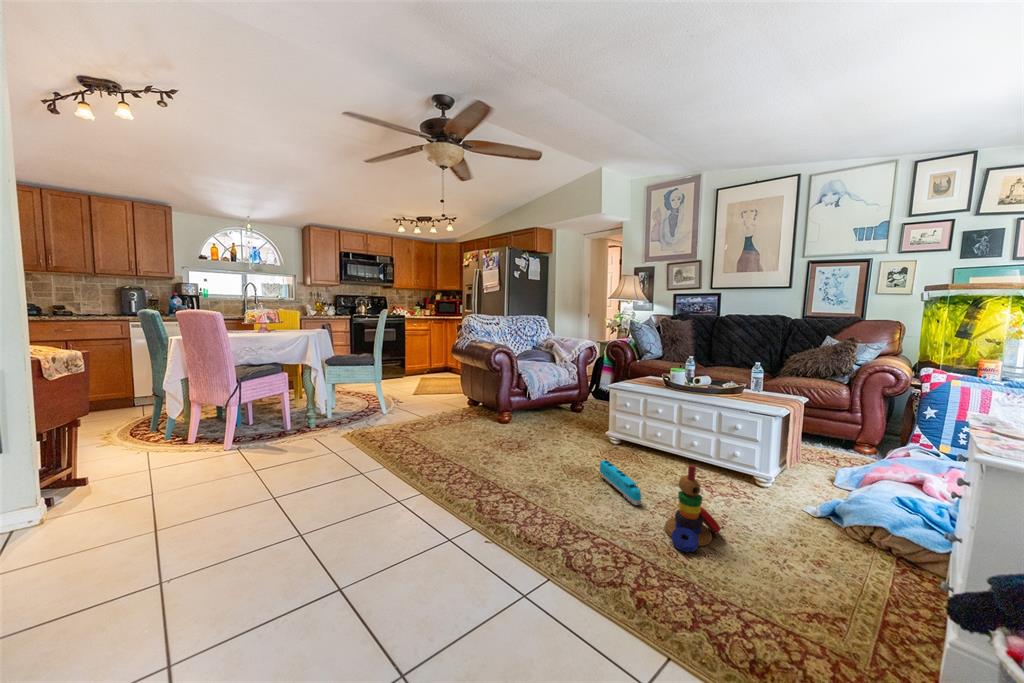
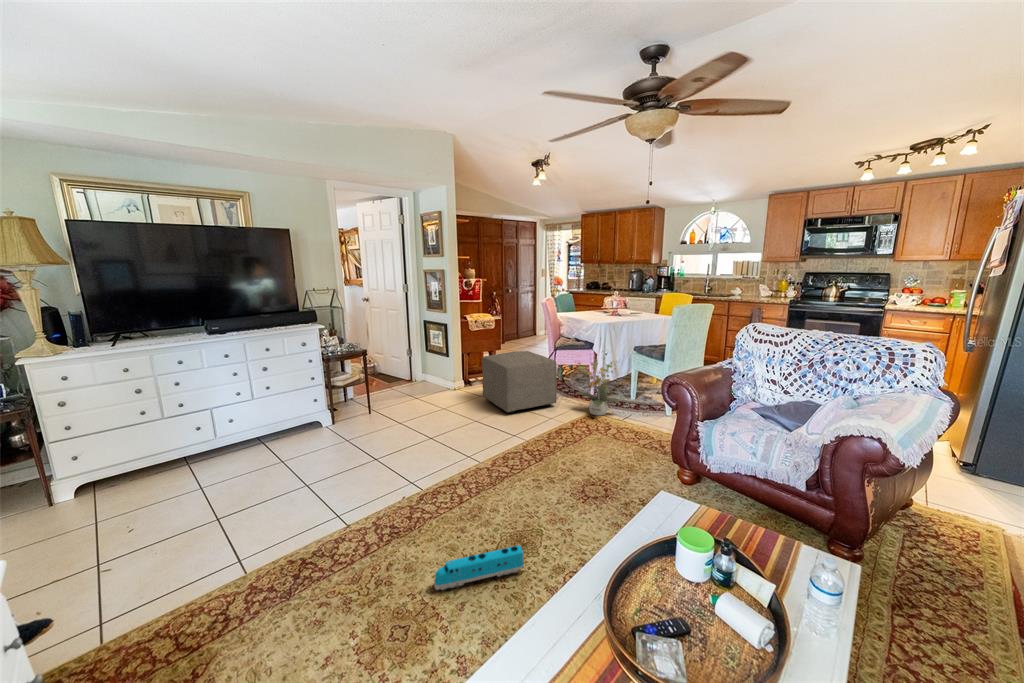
potted plant: none [314,373,363,433] -> present [578,360,619,416]
ottoman: none [171,387,293,482] -> present [482,351,557,413]
stacking toy: present [665,465,721,552] -> none [327,542,393,651]

